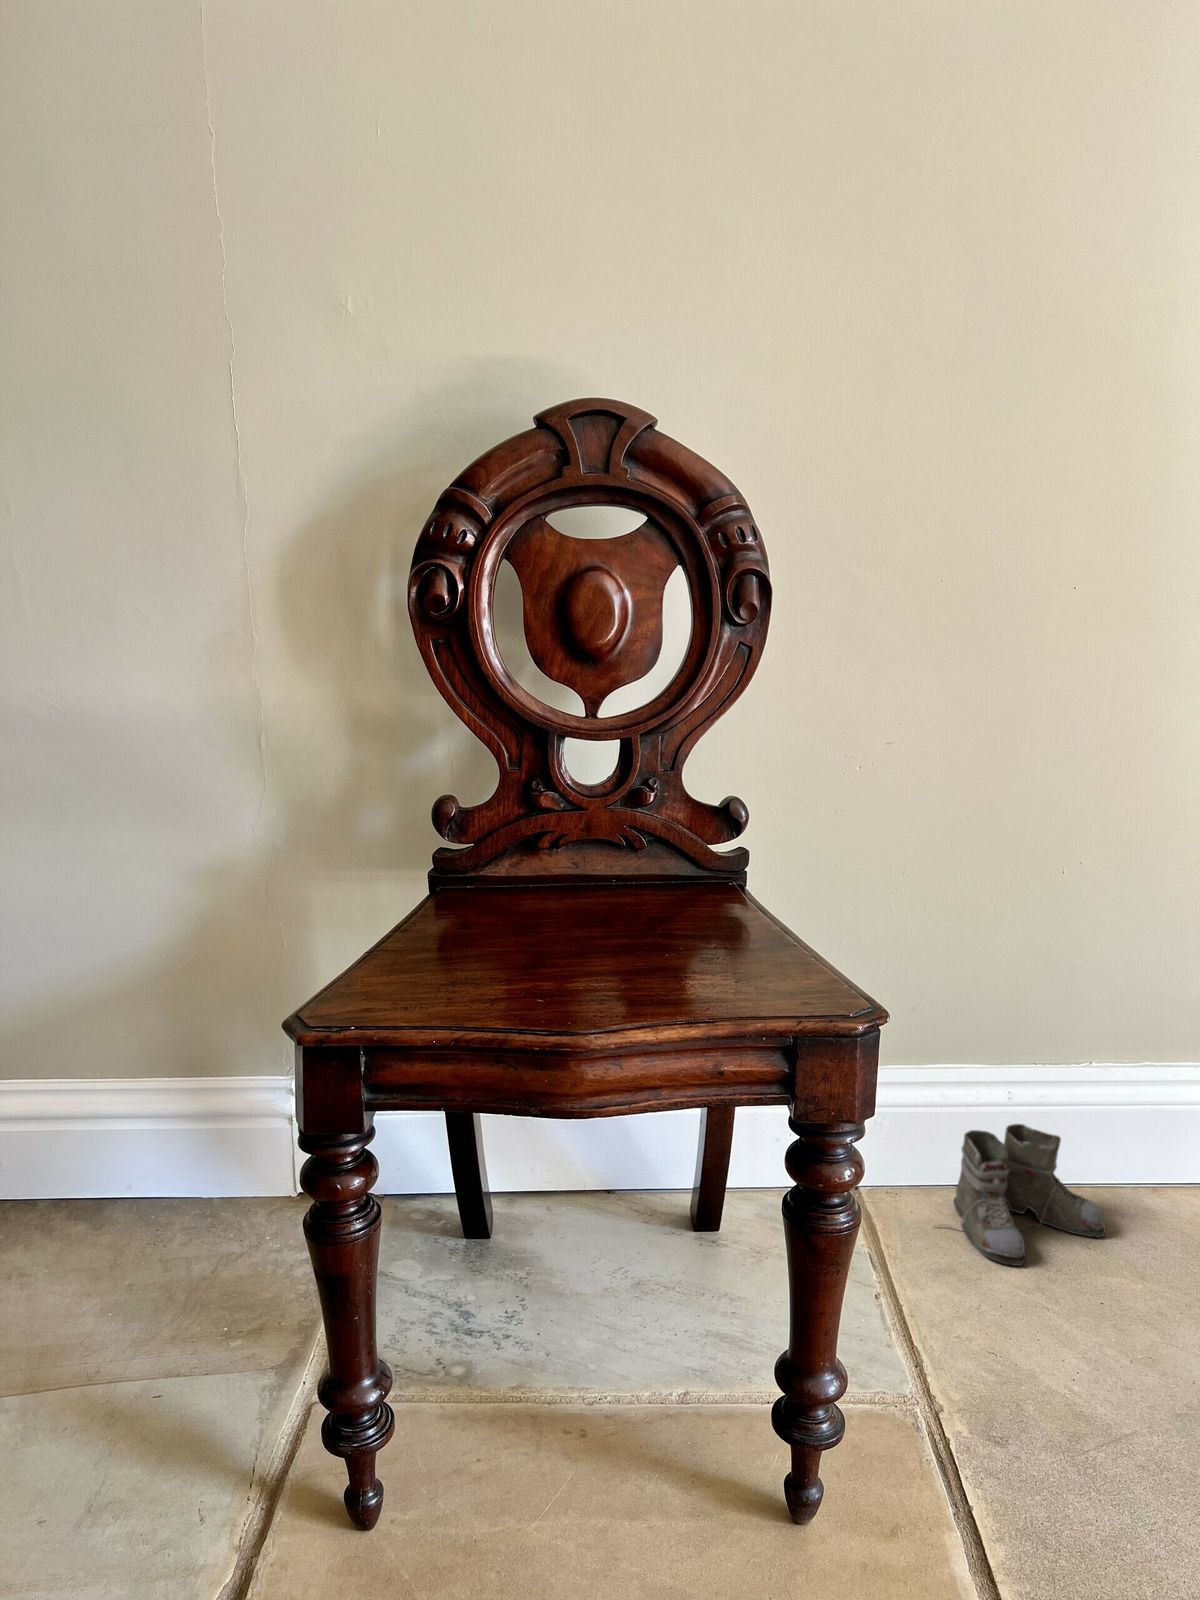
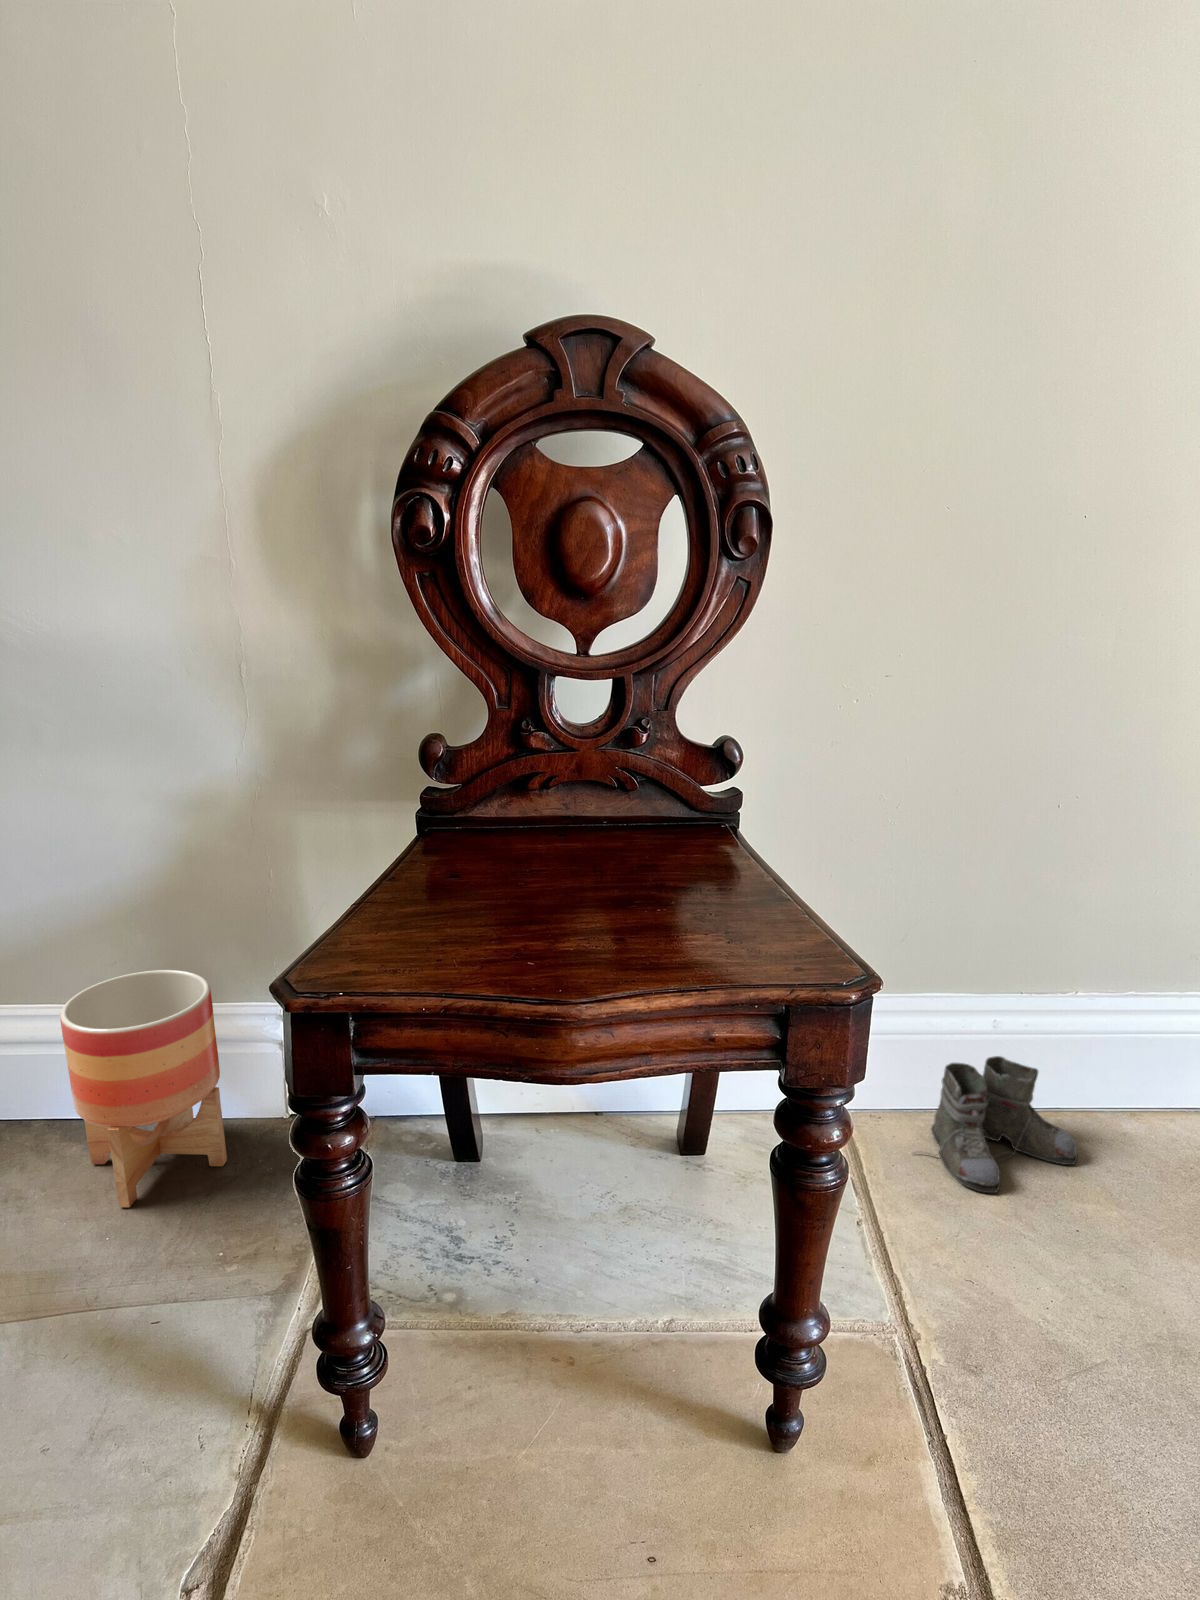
planter: none [68,1037,229,1282] -> present [60,970,227,1207]

